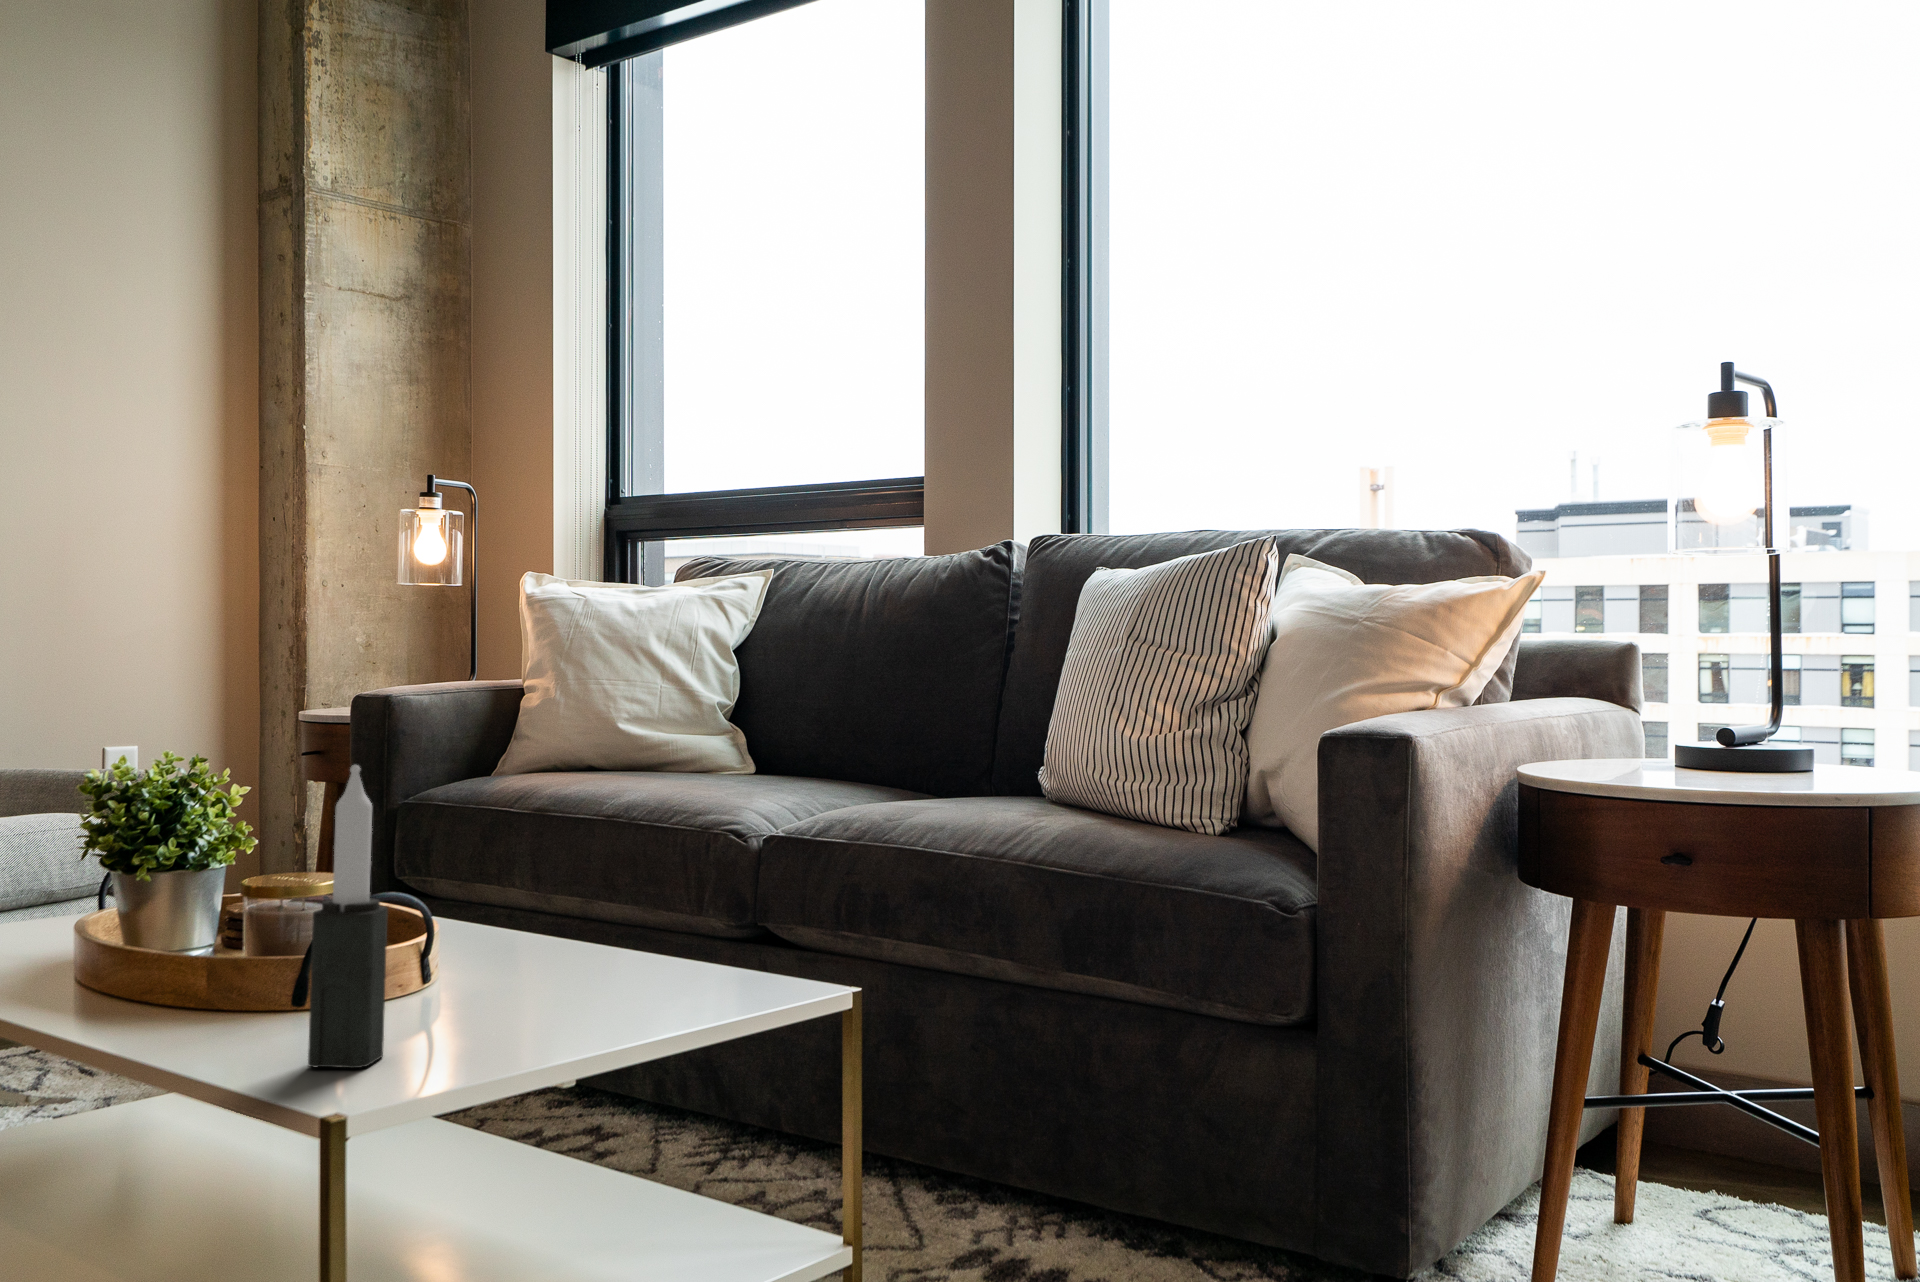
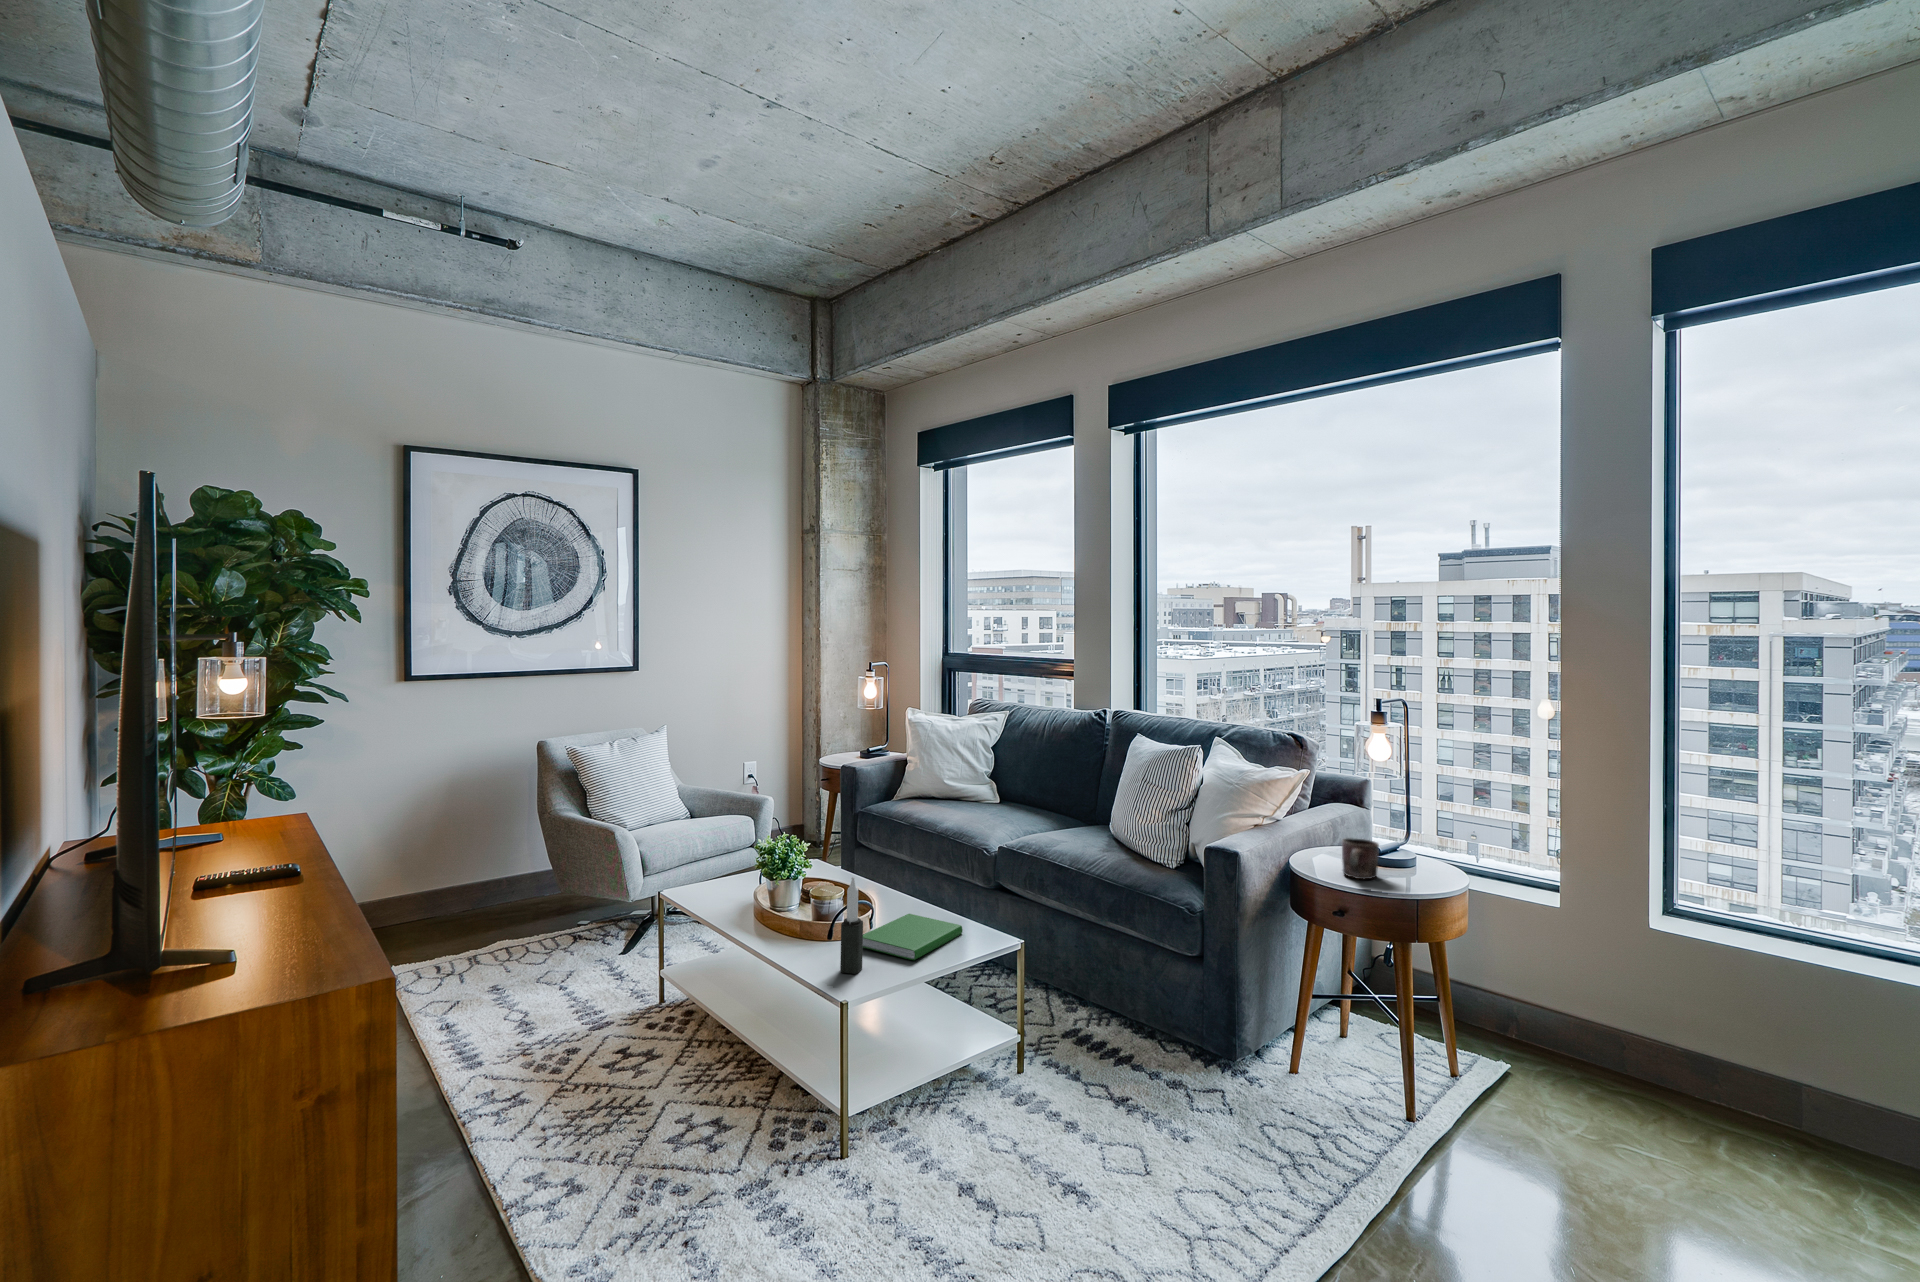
mug: none [1673,691,1766,781] -> present [1342,838,1379,879]
hardcover book: none [376,943,693,1031] -> present [863,914,963,960]

